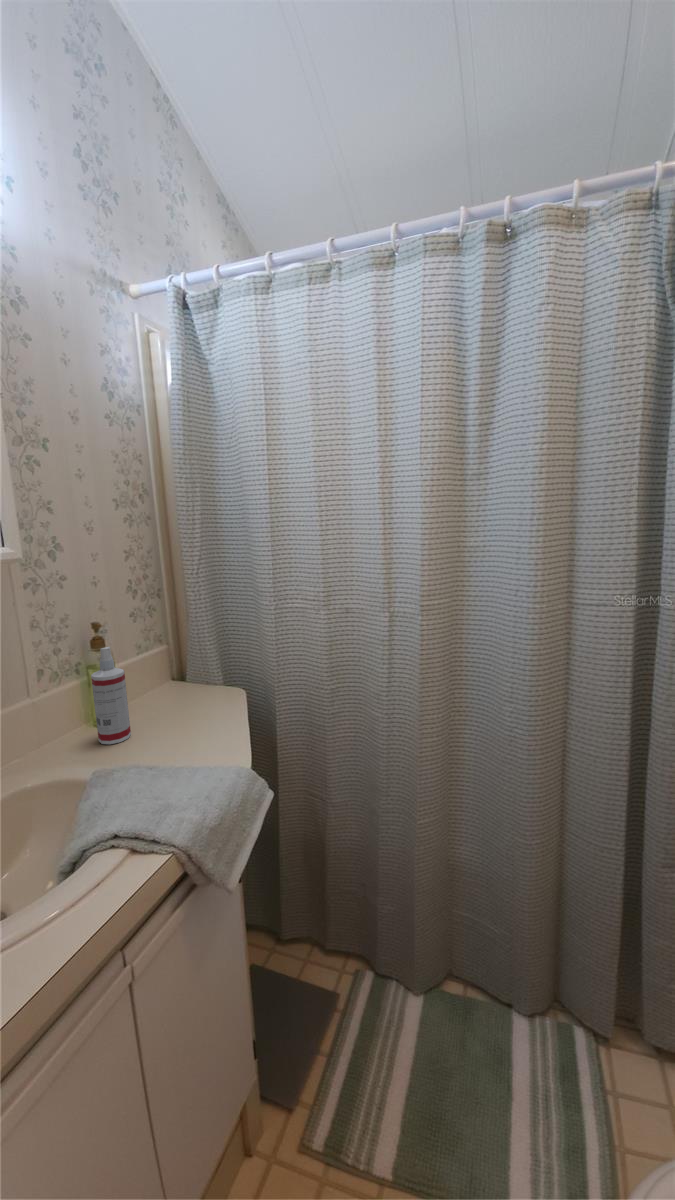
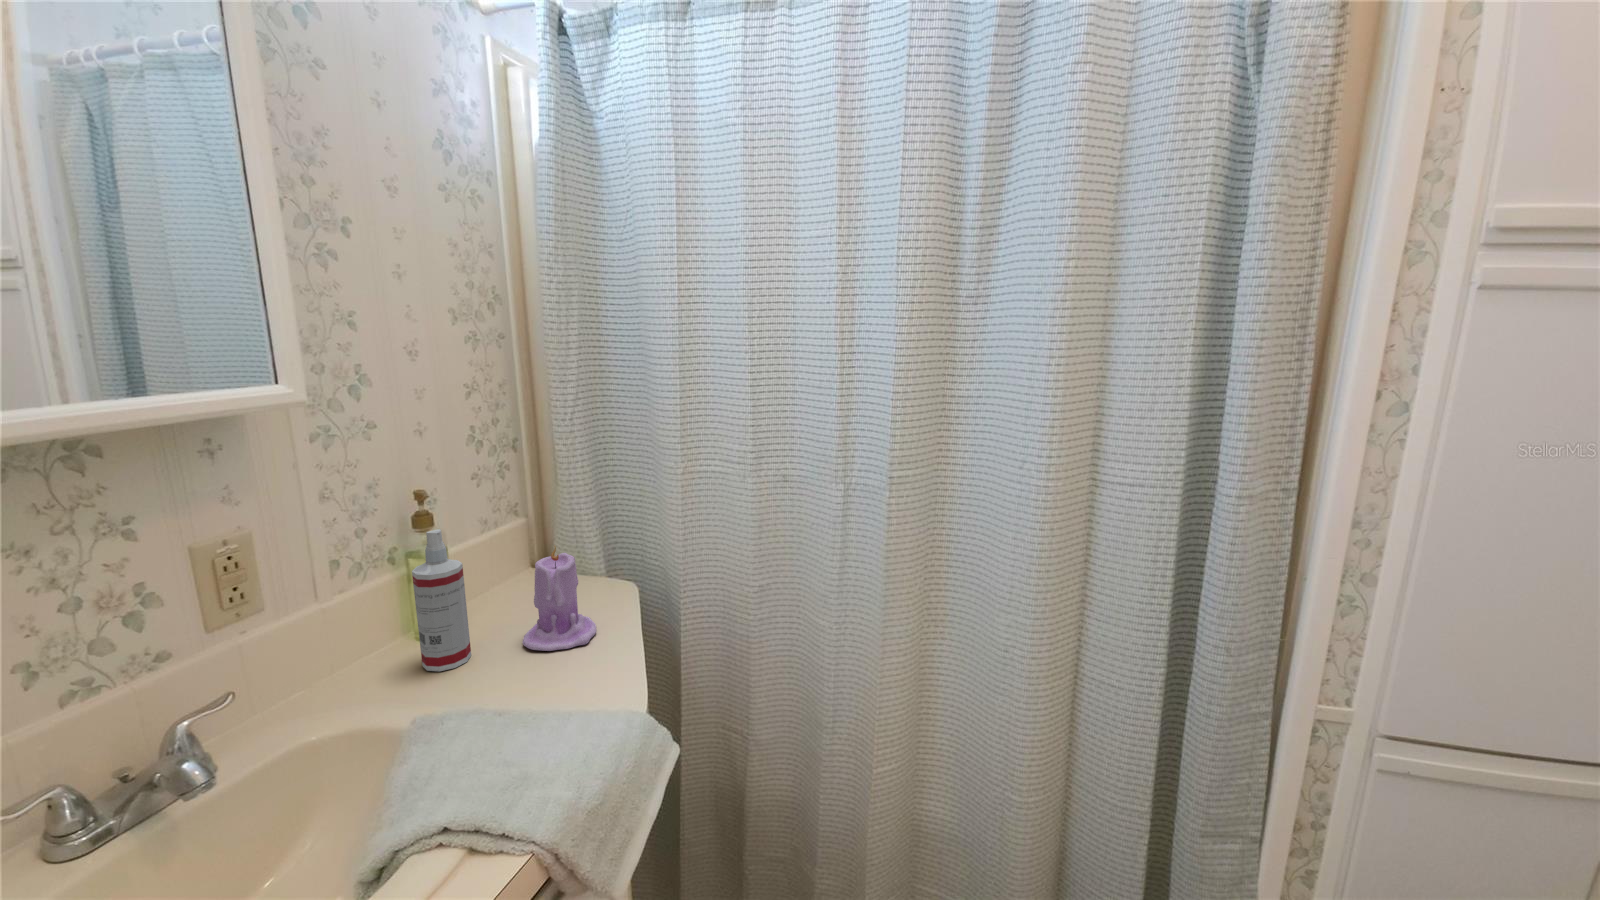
candle: none [165,658,216,731] -> present [522,546,596,651]

